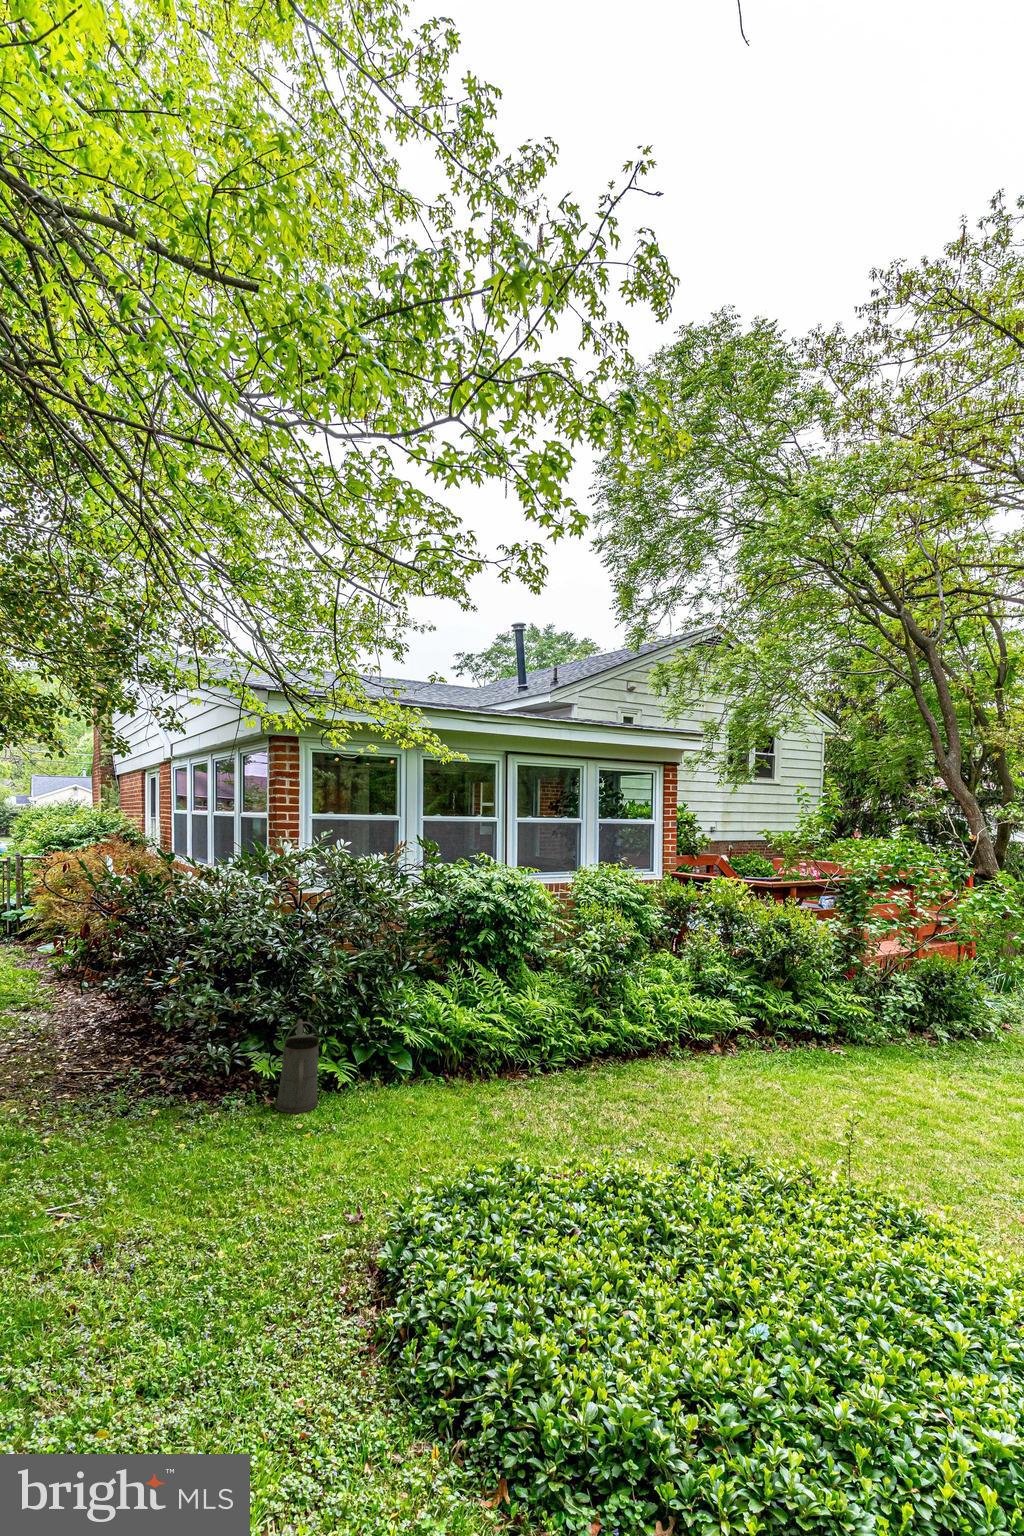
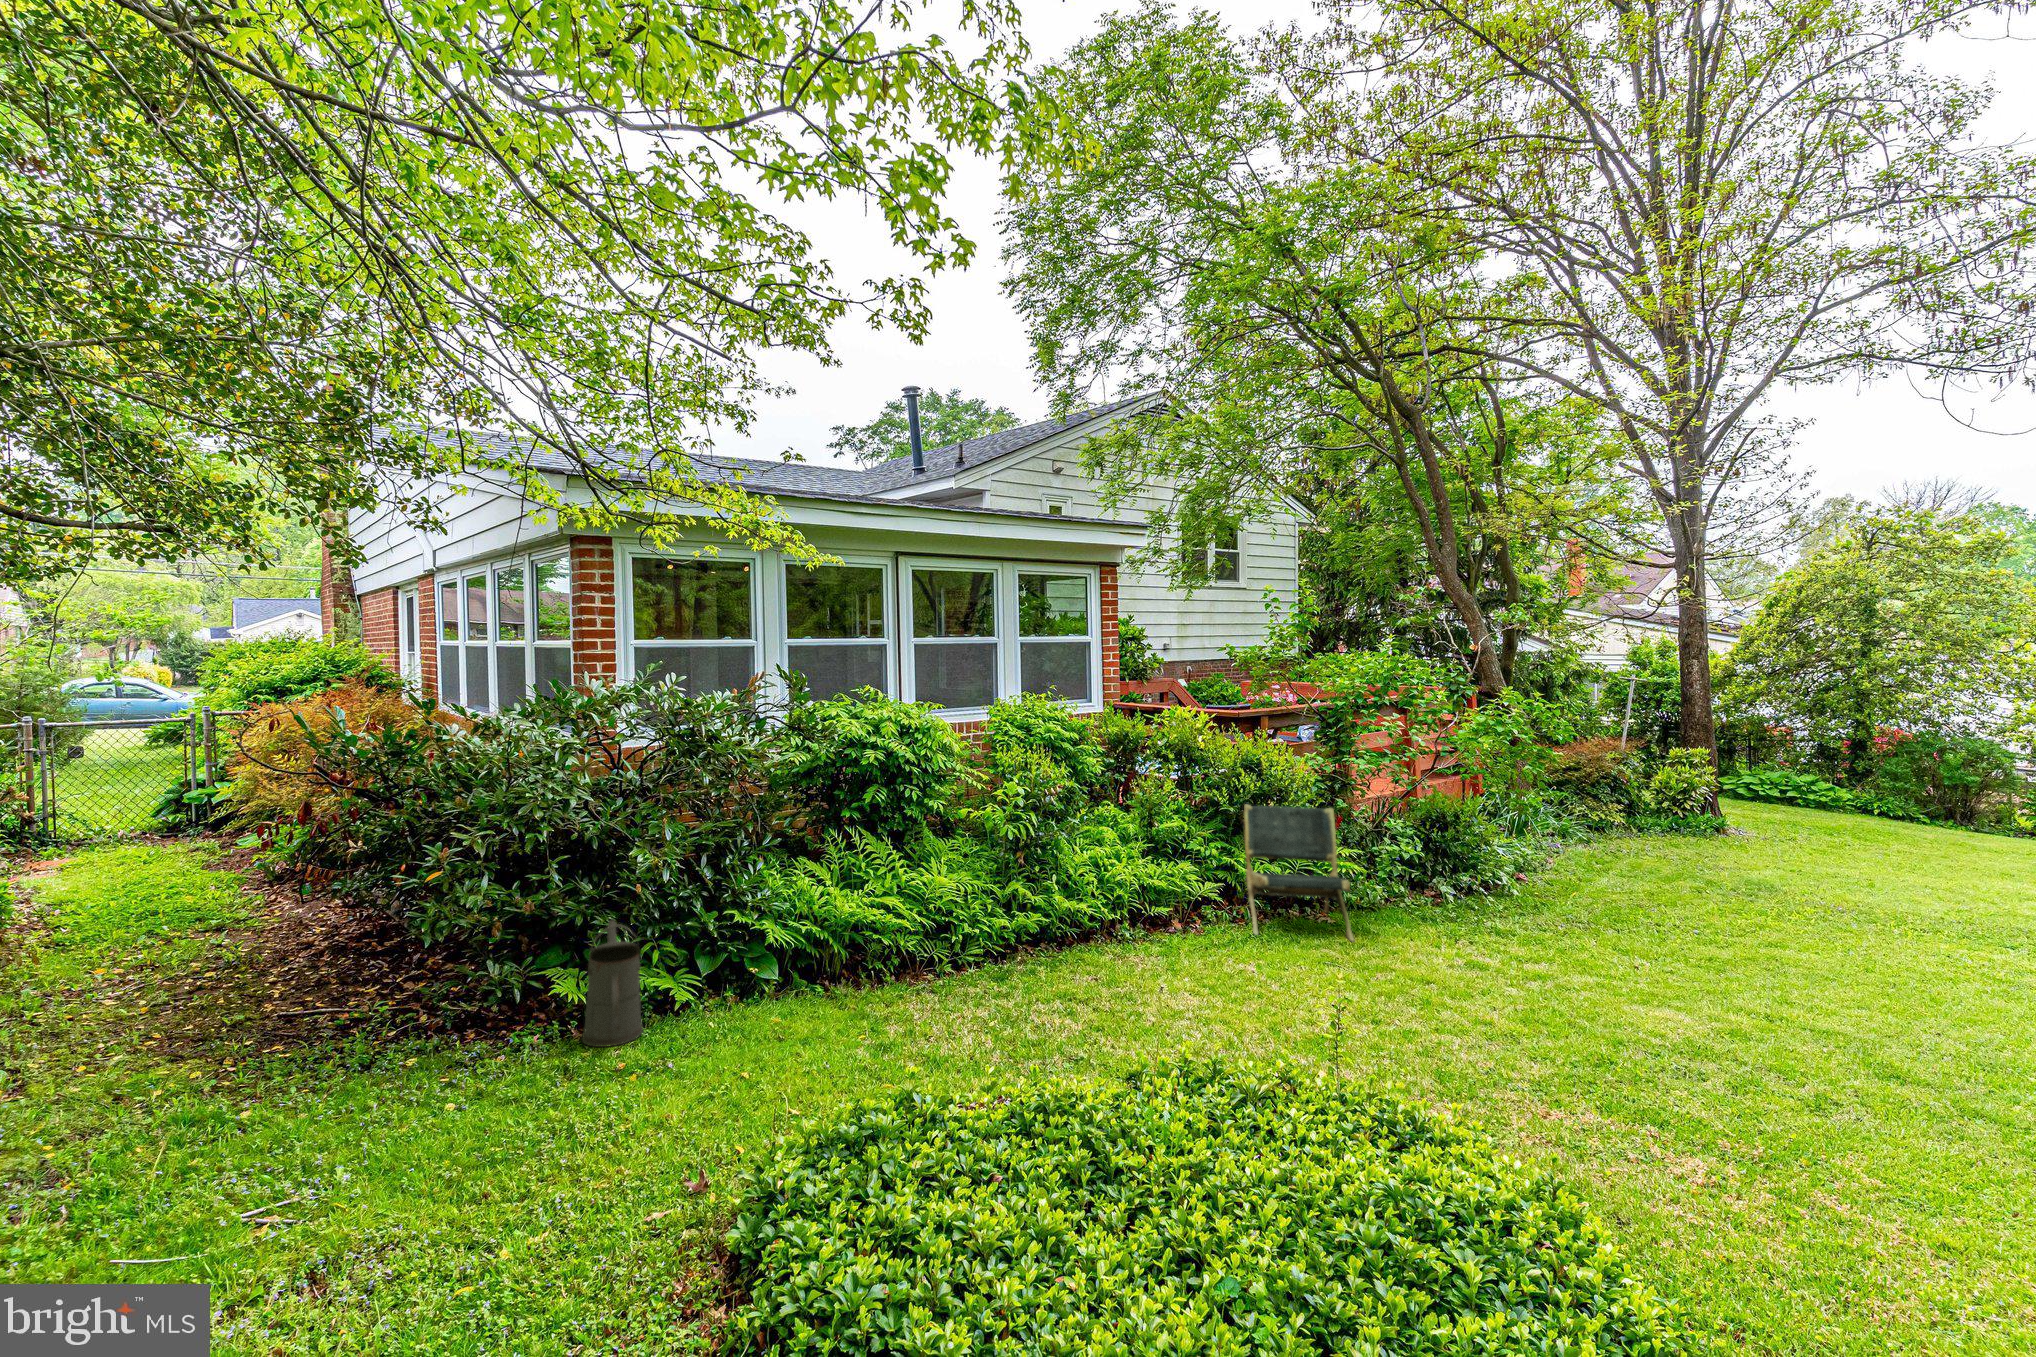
lounge chair: none [770,956,866,1073] -> present [1244,804,1354,941]

